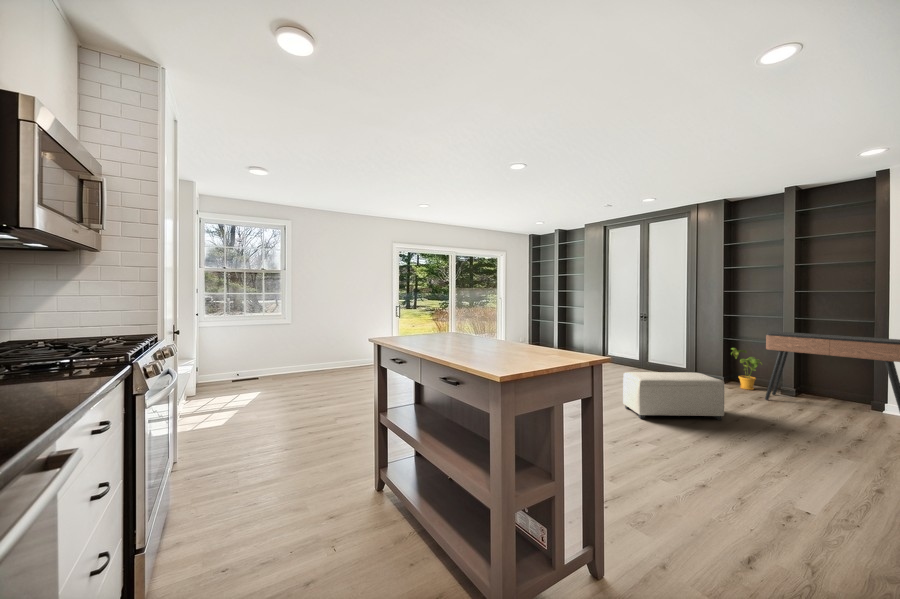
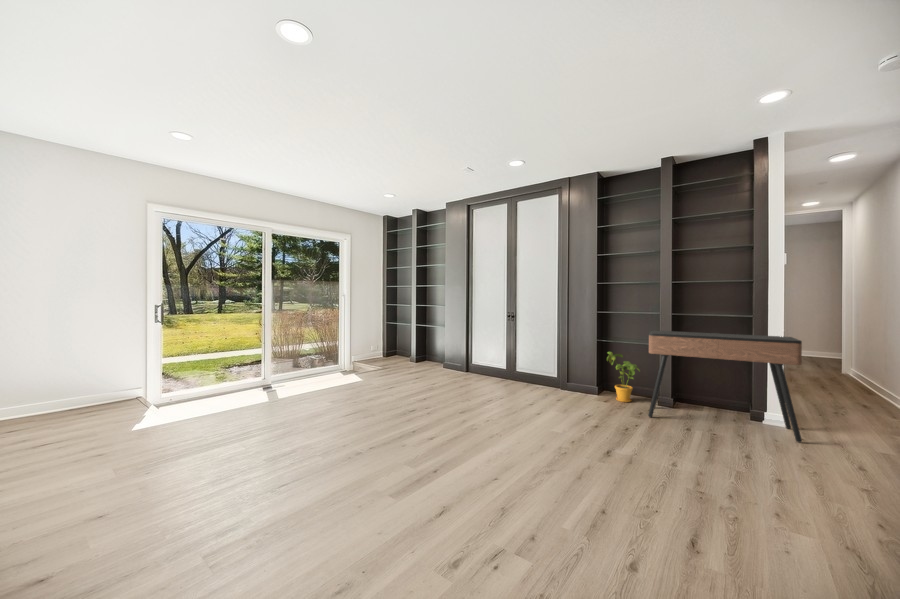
ottoman: present [623,372,725,420] -> none [484,394,620,484]

